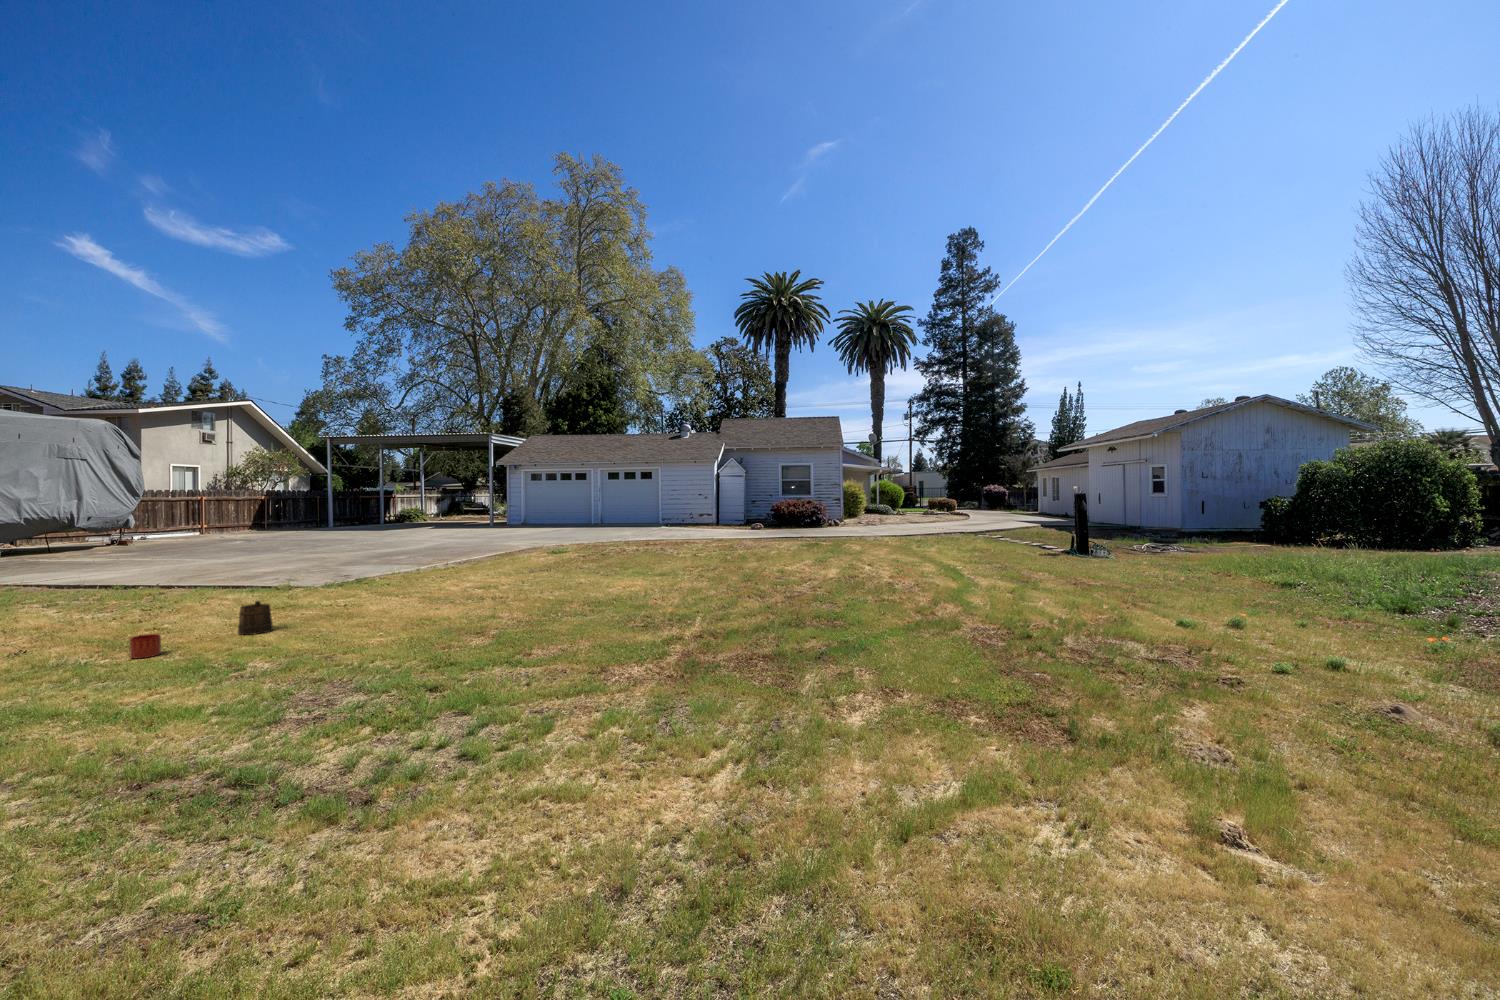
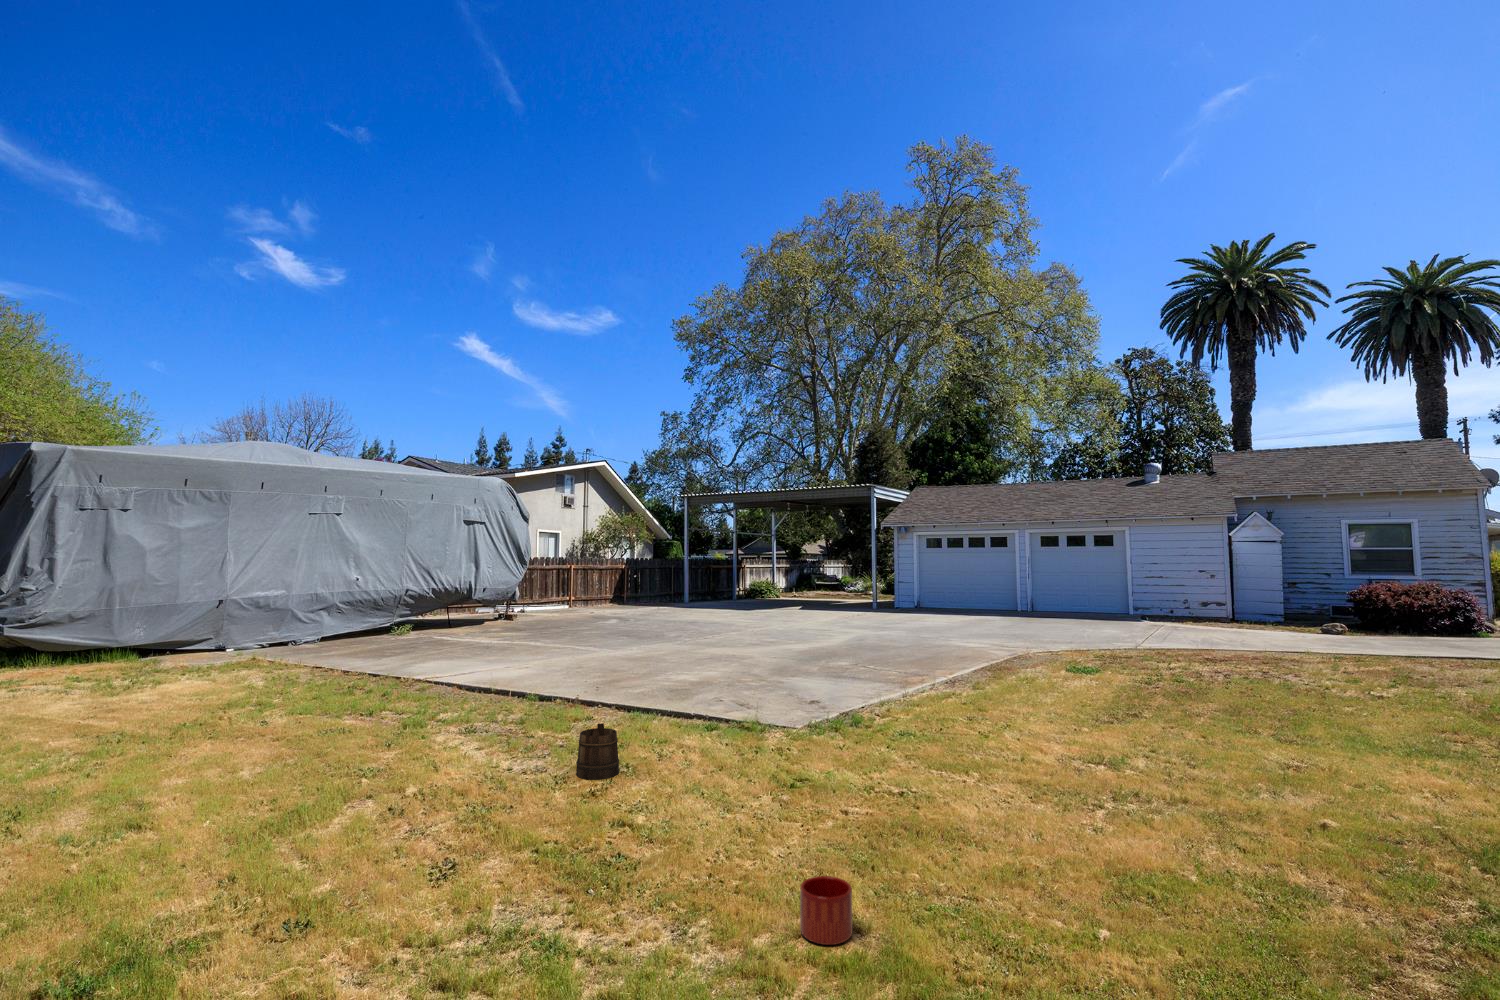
bucket: present [238,601,273,635] -> present [576,723,619,780]

